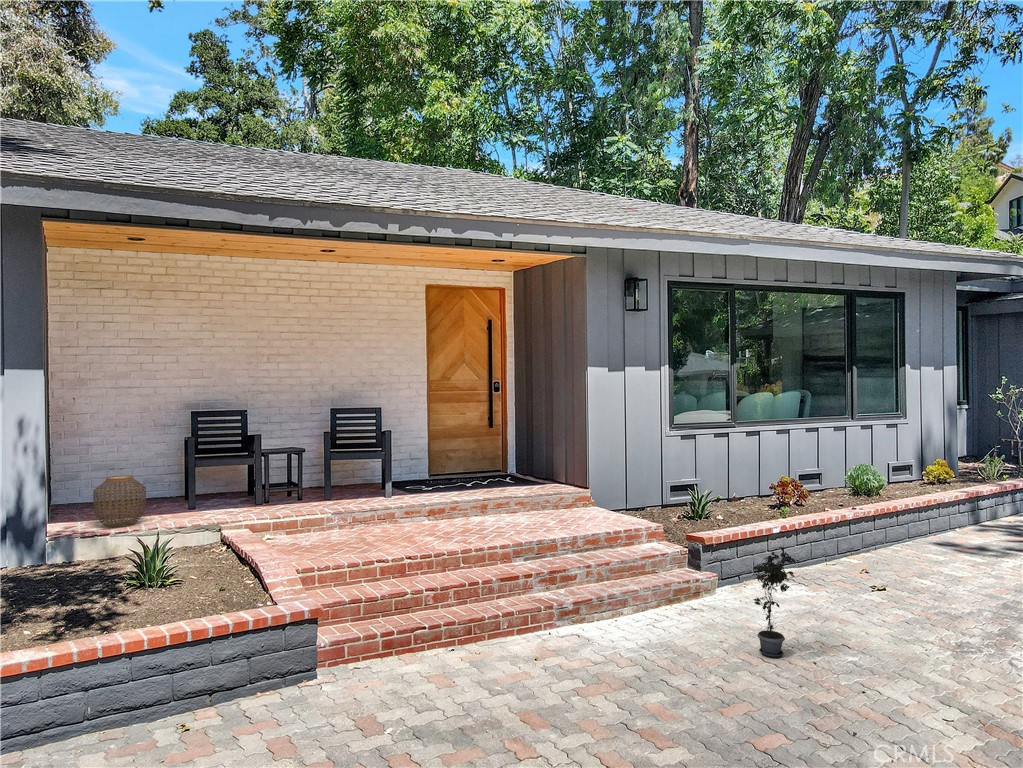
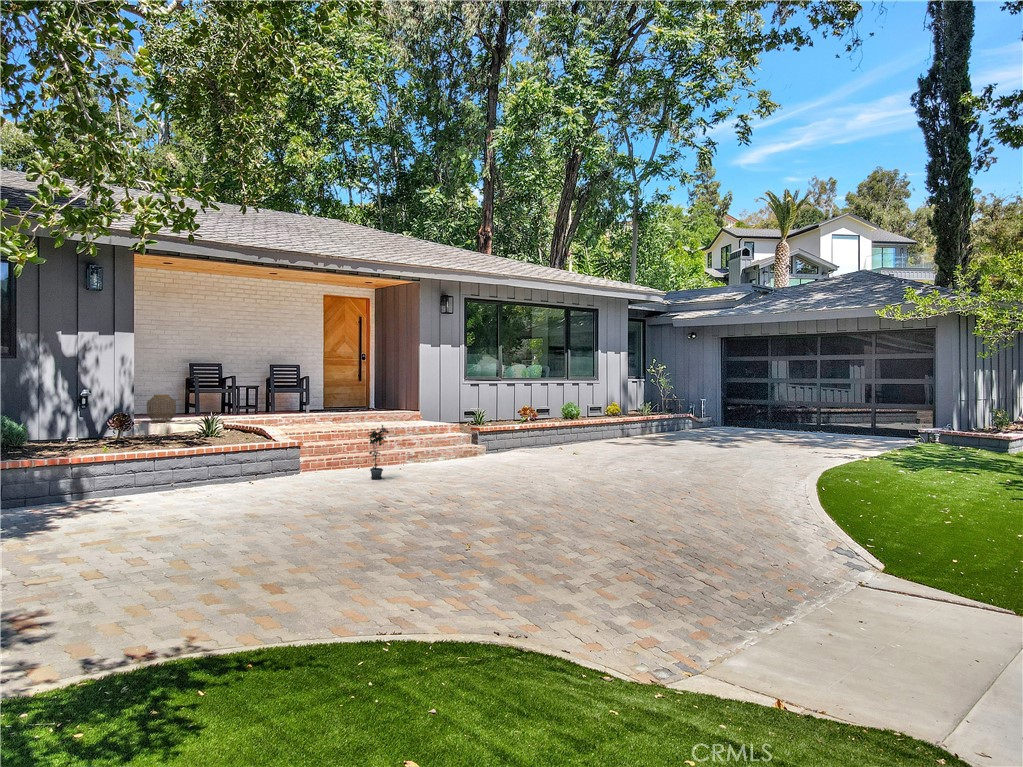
potted plant: present [749,547,796,657] -> present [368,425,389,479]

